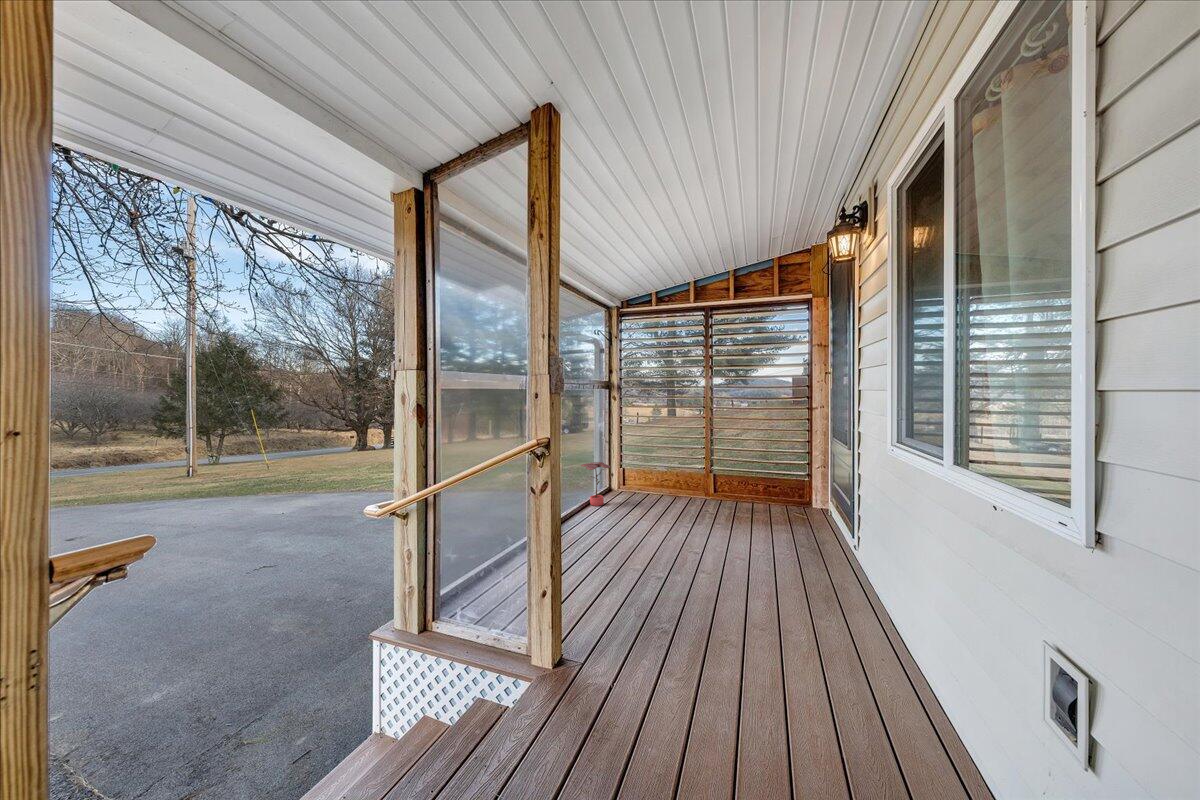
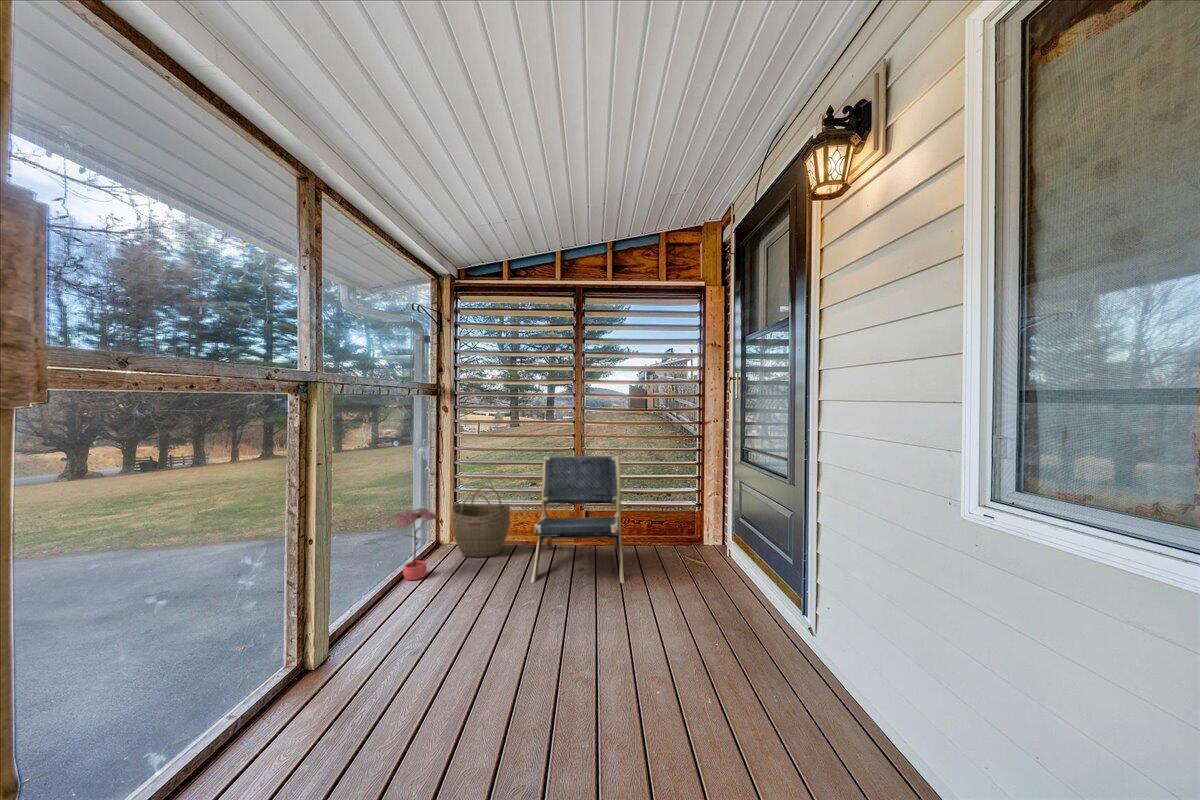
lounge chair: none [670,432,740,520] -> present [531,455,625,583]
woven basket: none [619,452,658,499] -> present [452,486,510,557]

